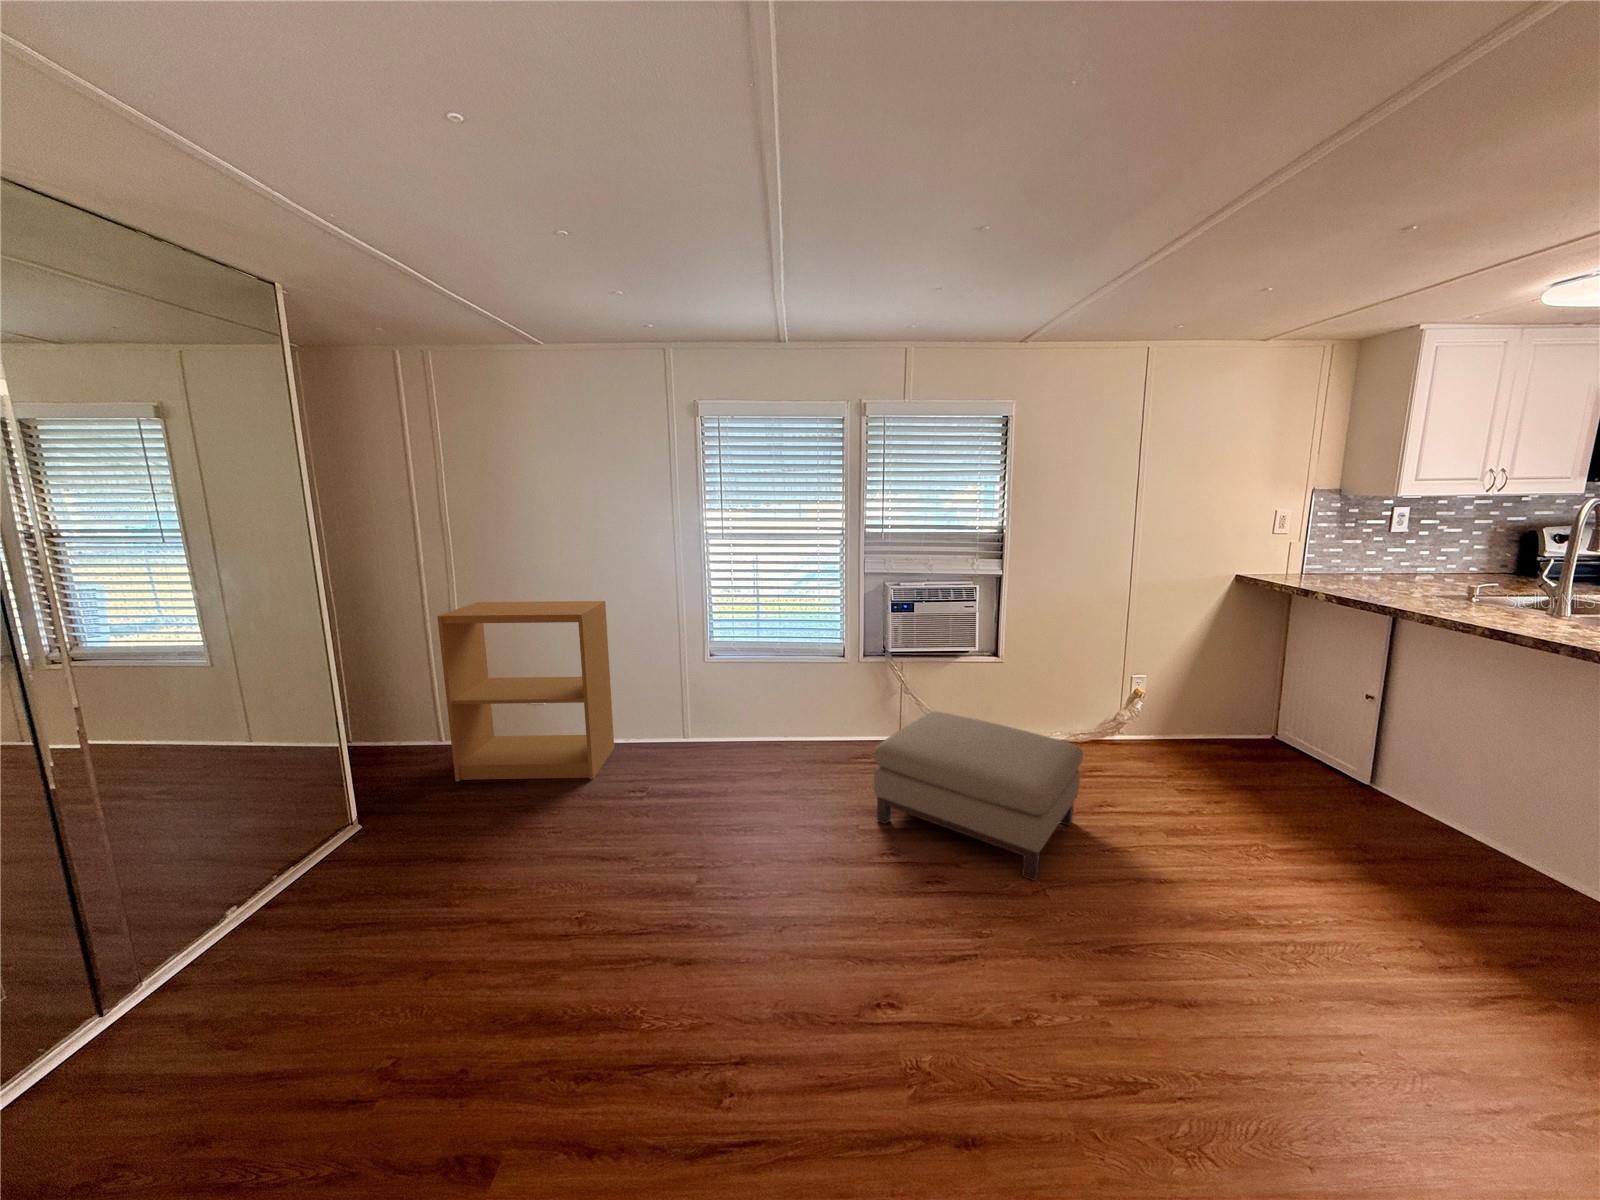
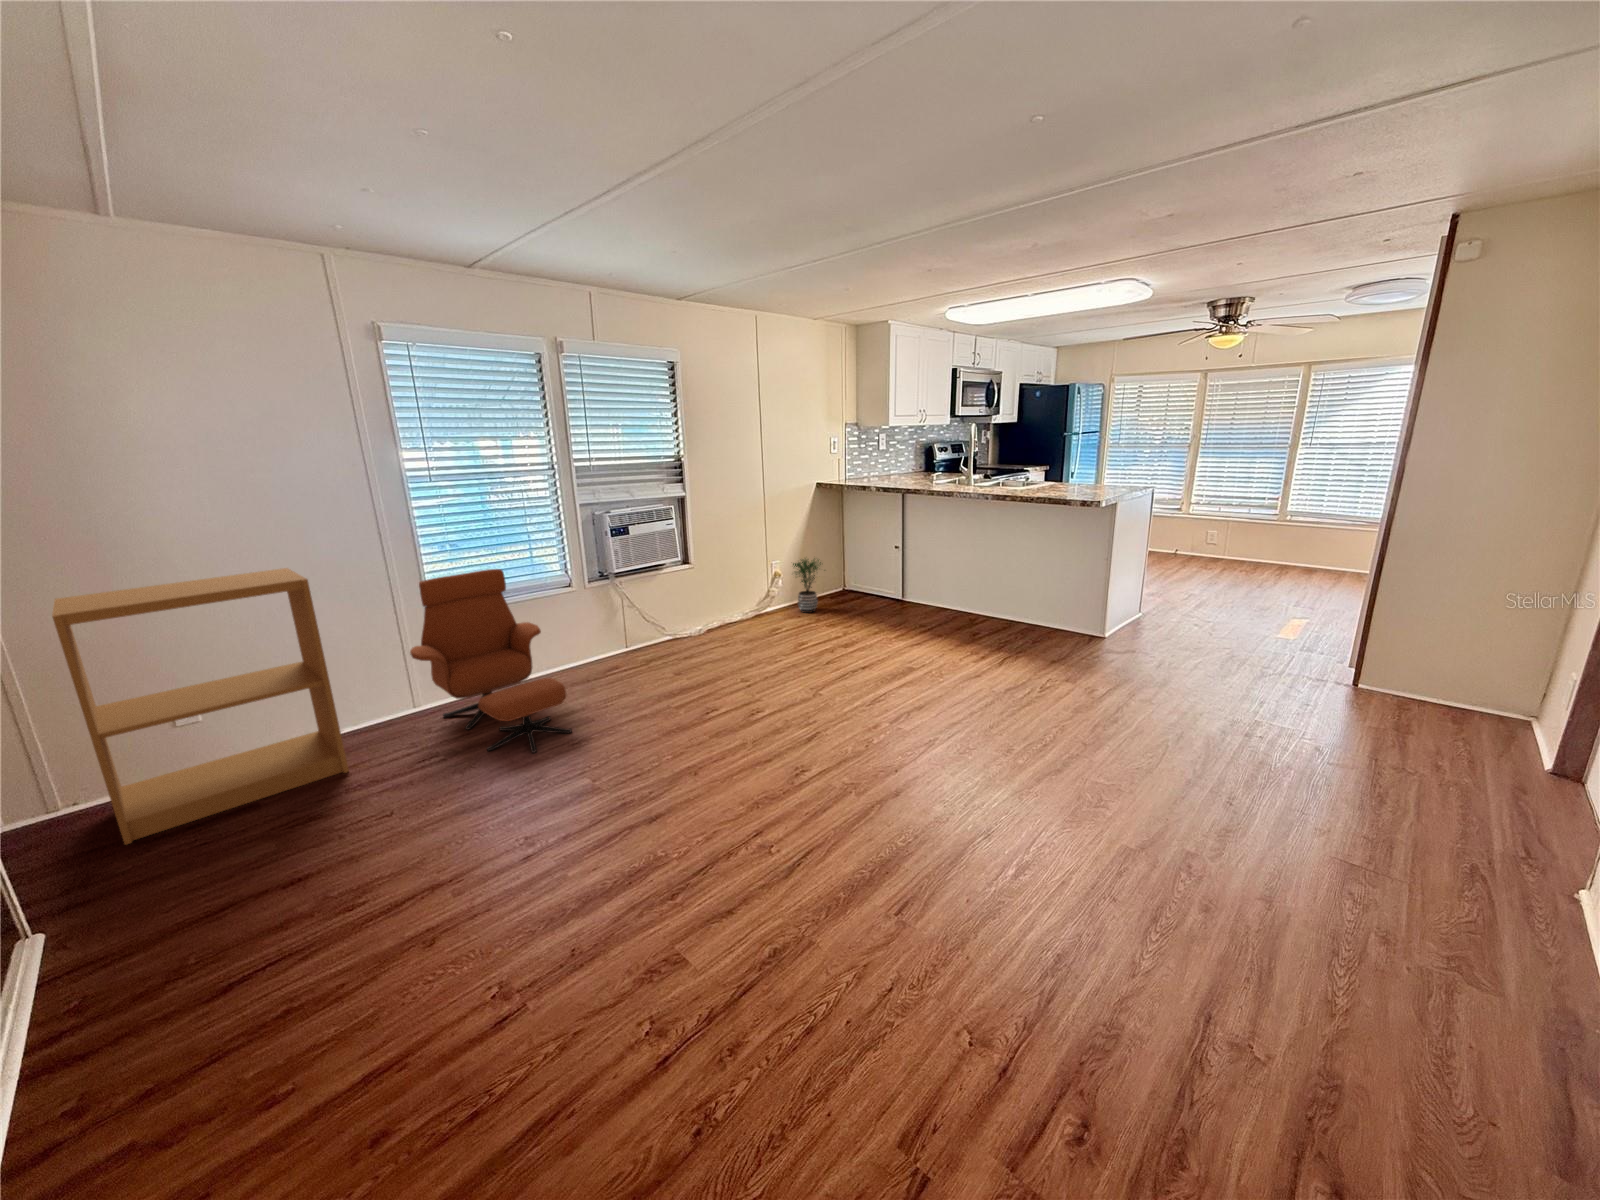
lounge chair: none [668,627,785,826] -> present [410,569,572,753]
potted plant: none [1152,677,1213,758] -> present [793,558,821,613]
ottoman: present [874,711,1083,880] -> none [665,603,802,699]

